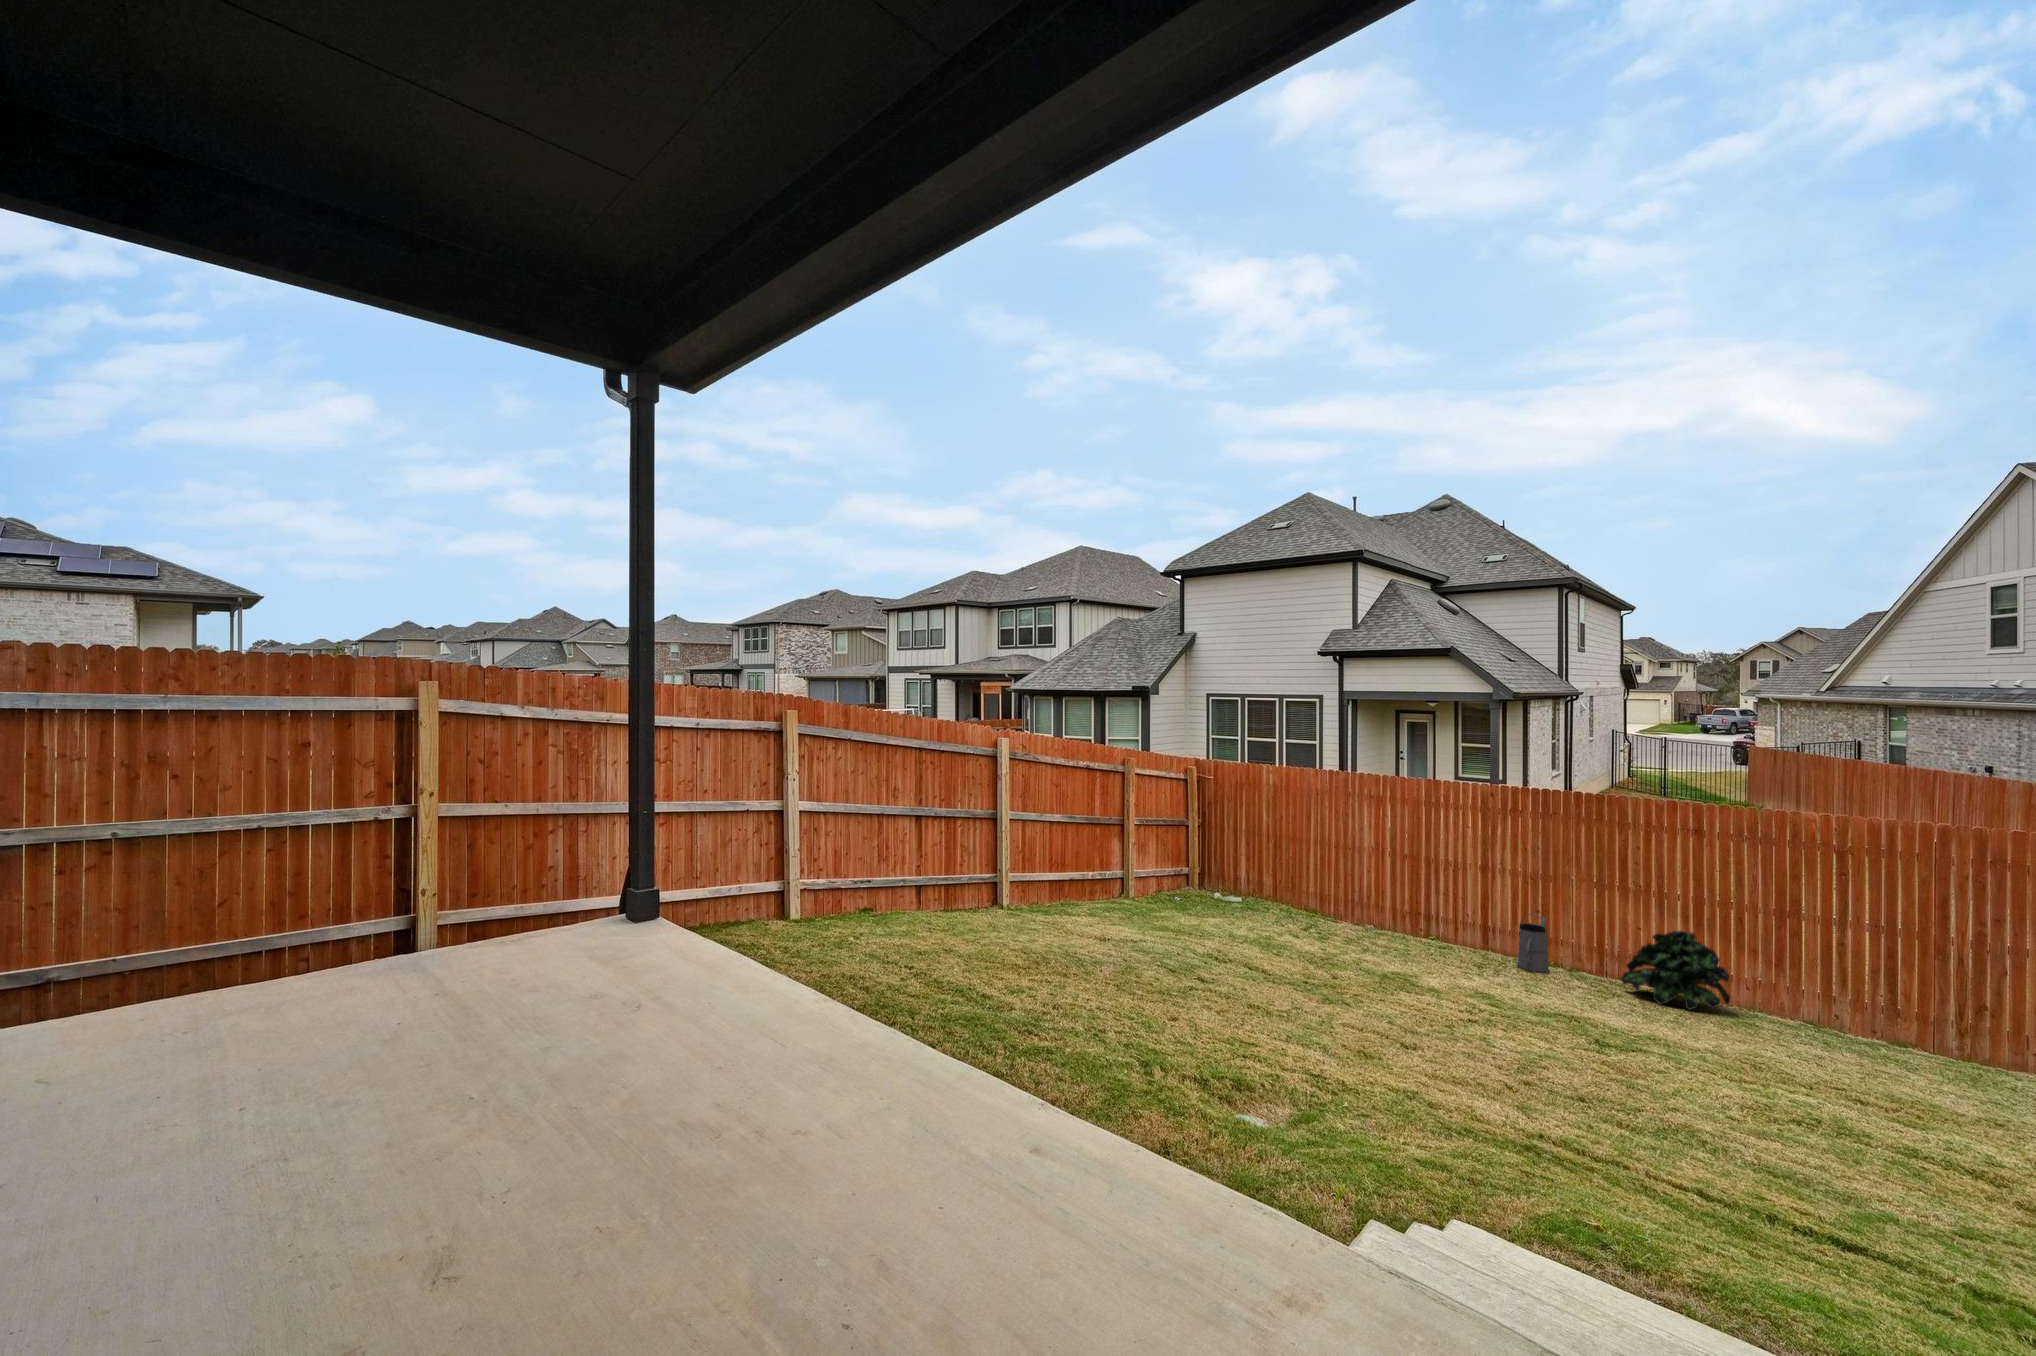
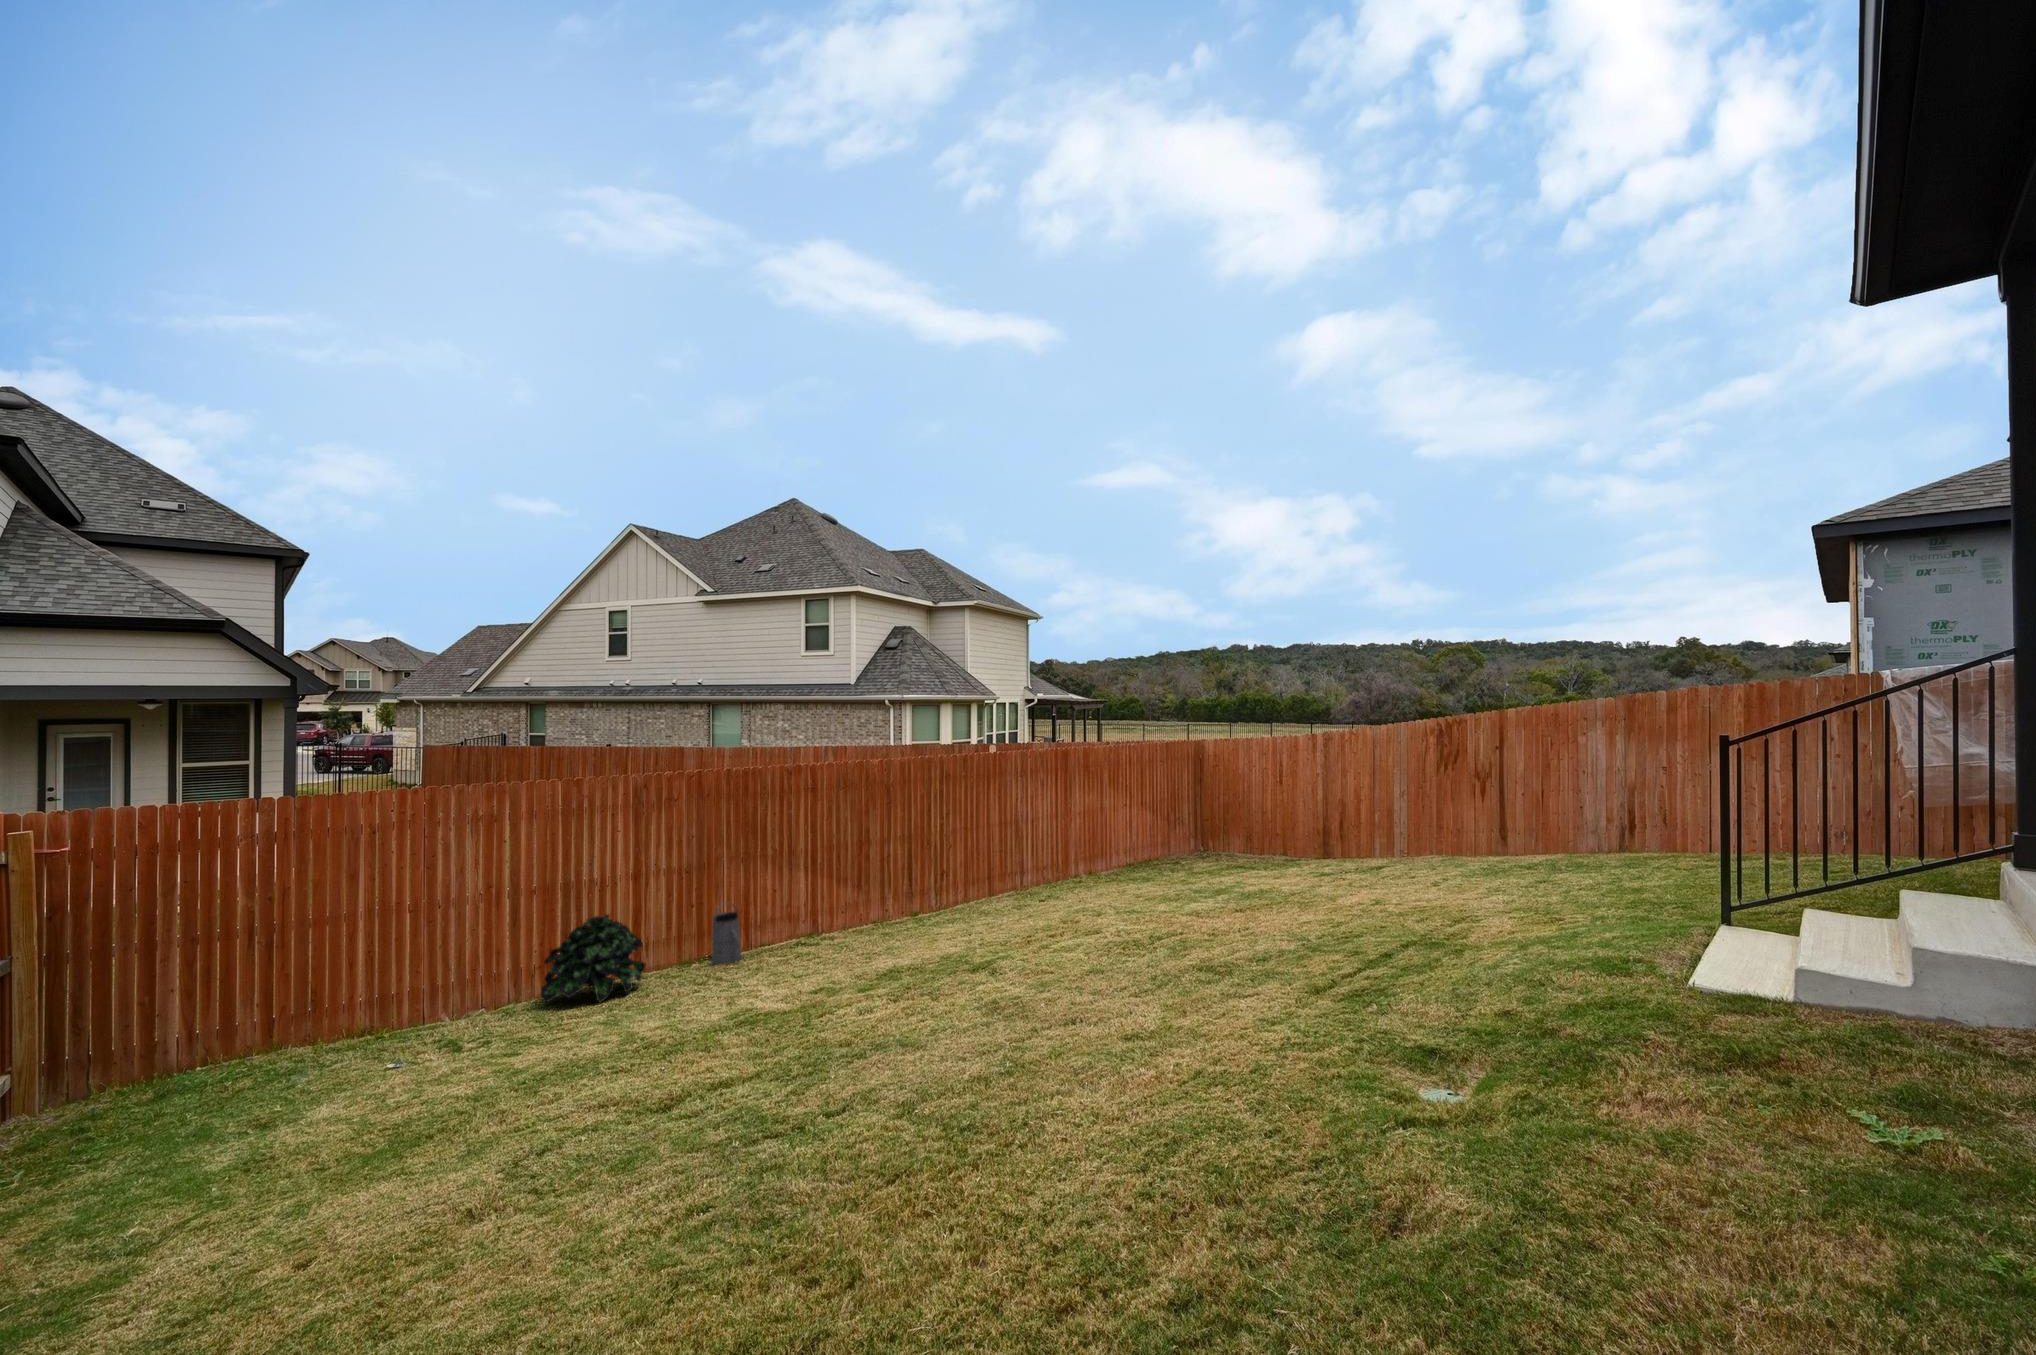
potted plant: present [1622,931,1730,1010] -> present [541,915,646,1003]

